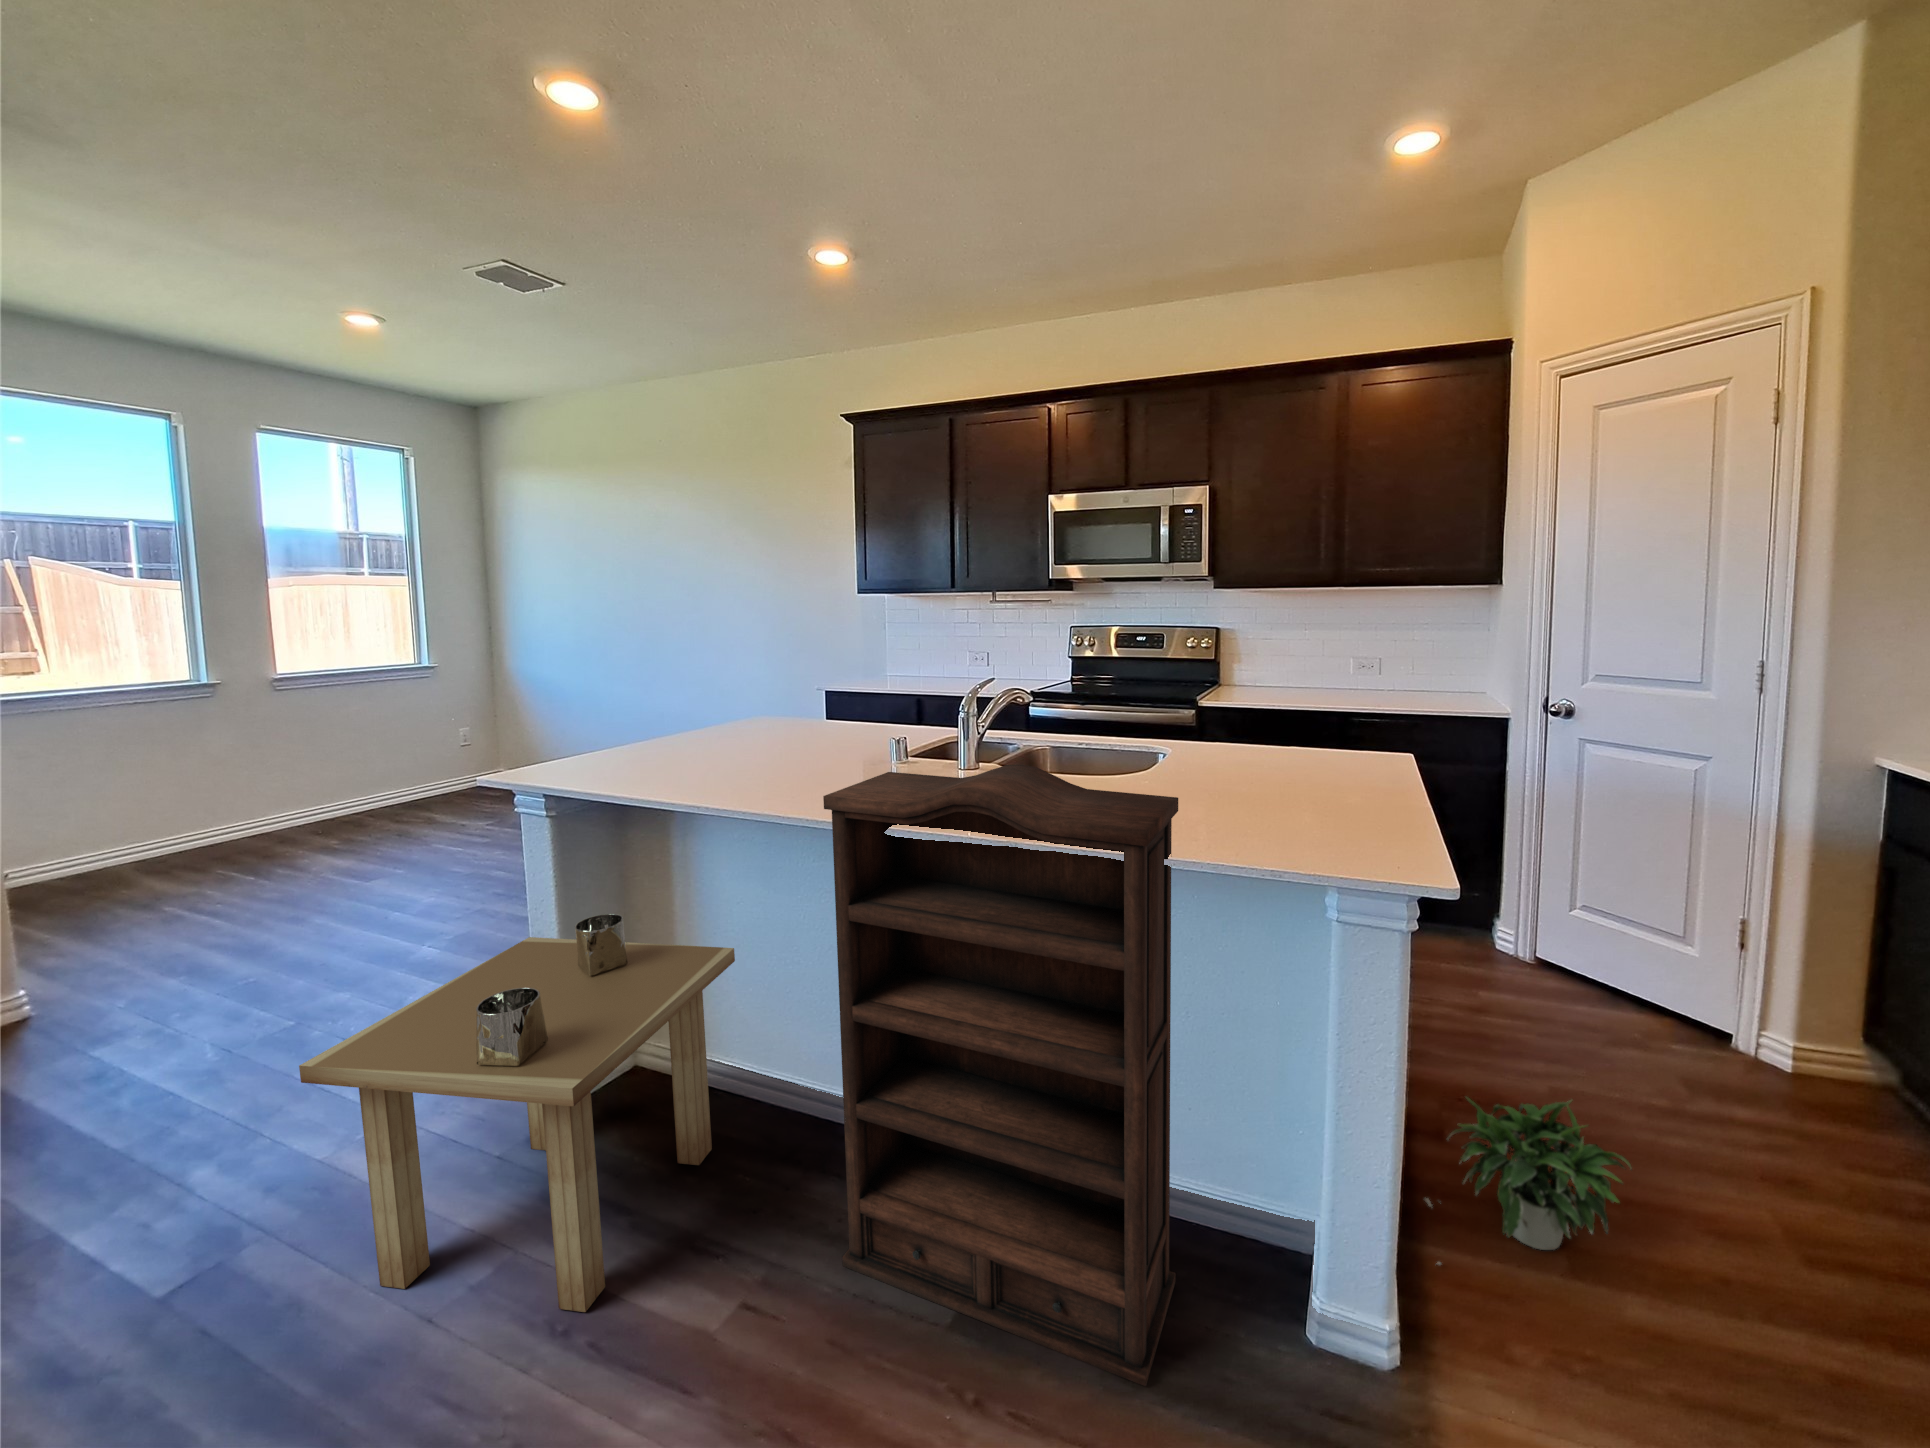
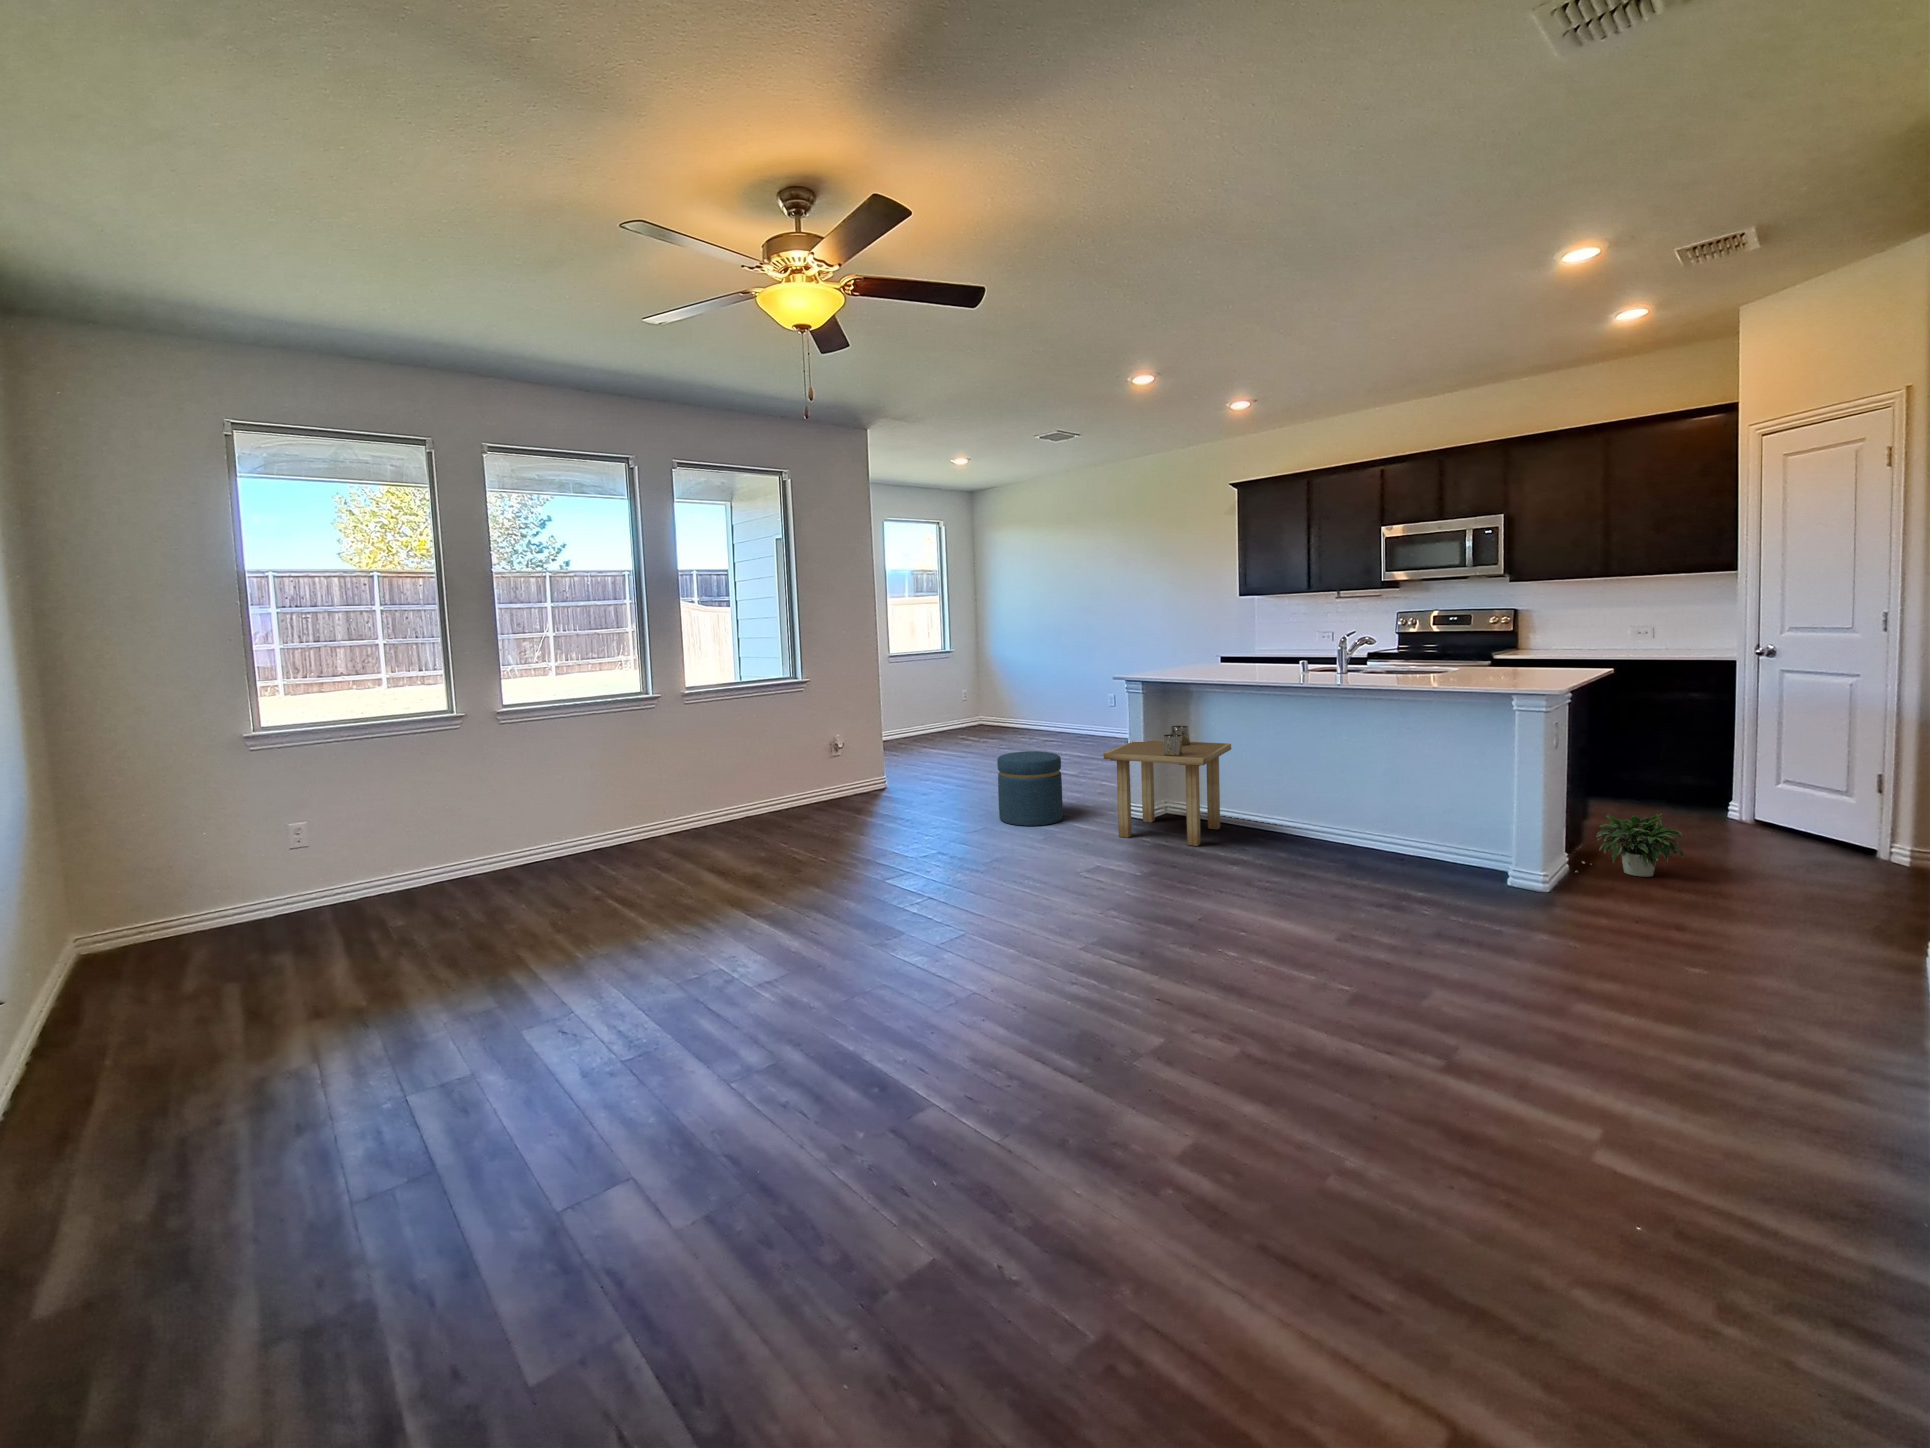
bookshelf: present [823,765,1178,1386] -> none [1290,657,1441,874]
ottoman: none [42,986,318,1261] -> present [997,751,1063,826]

